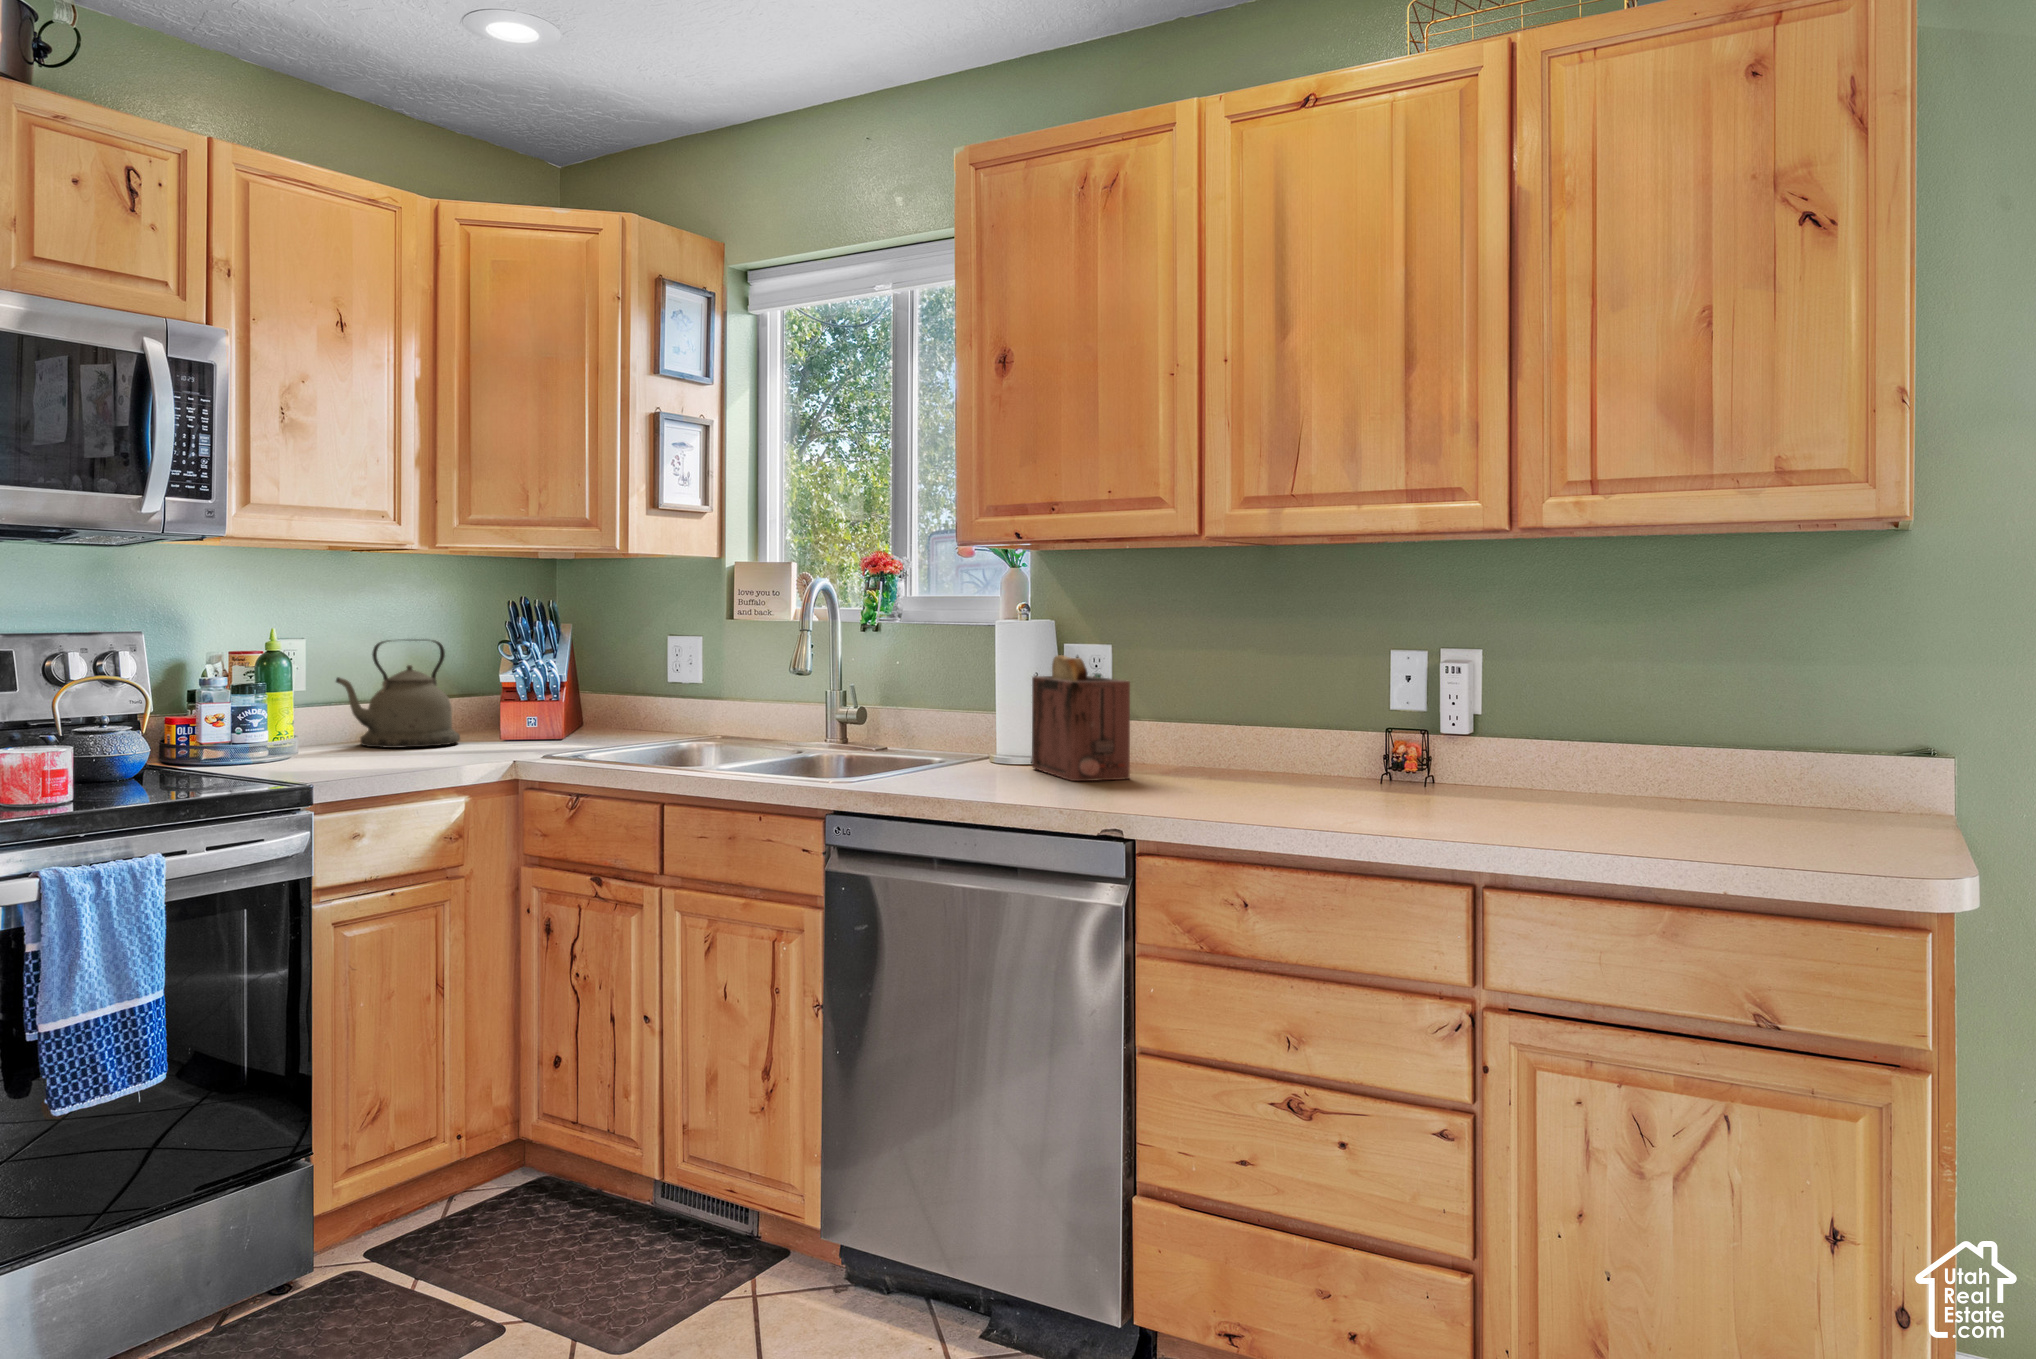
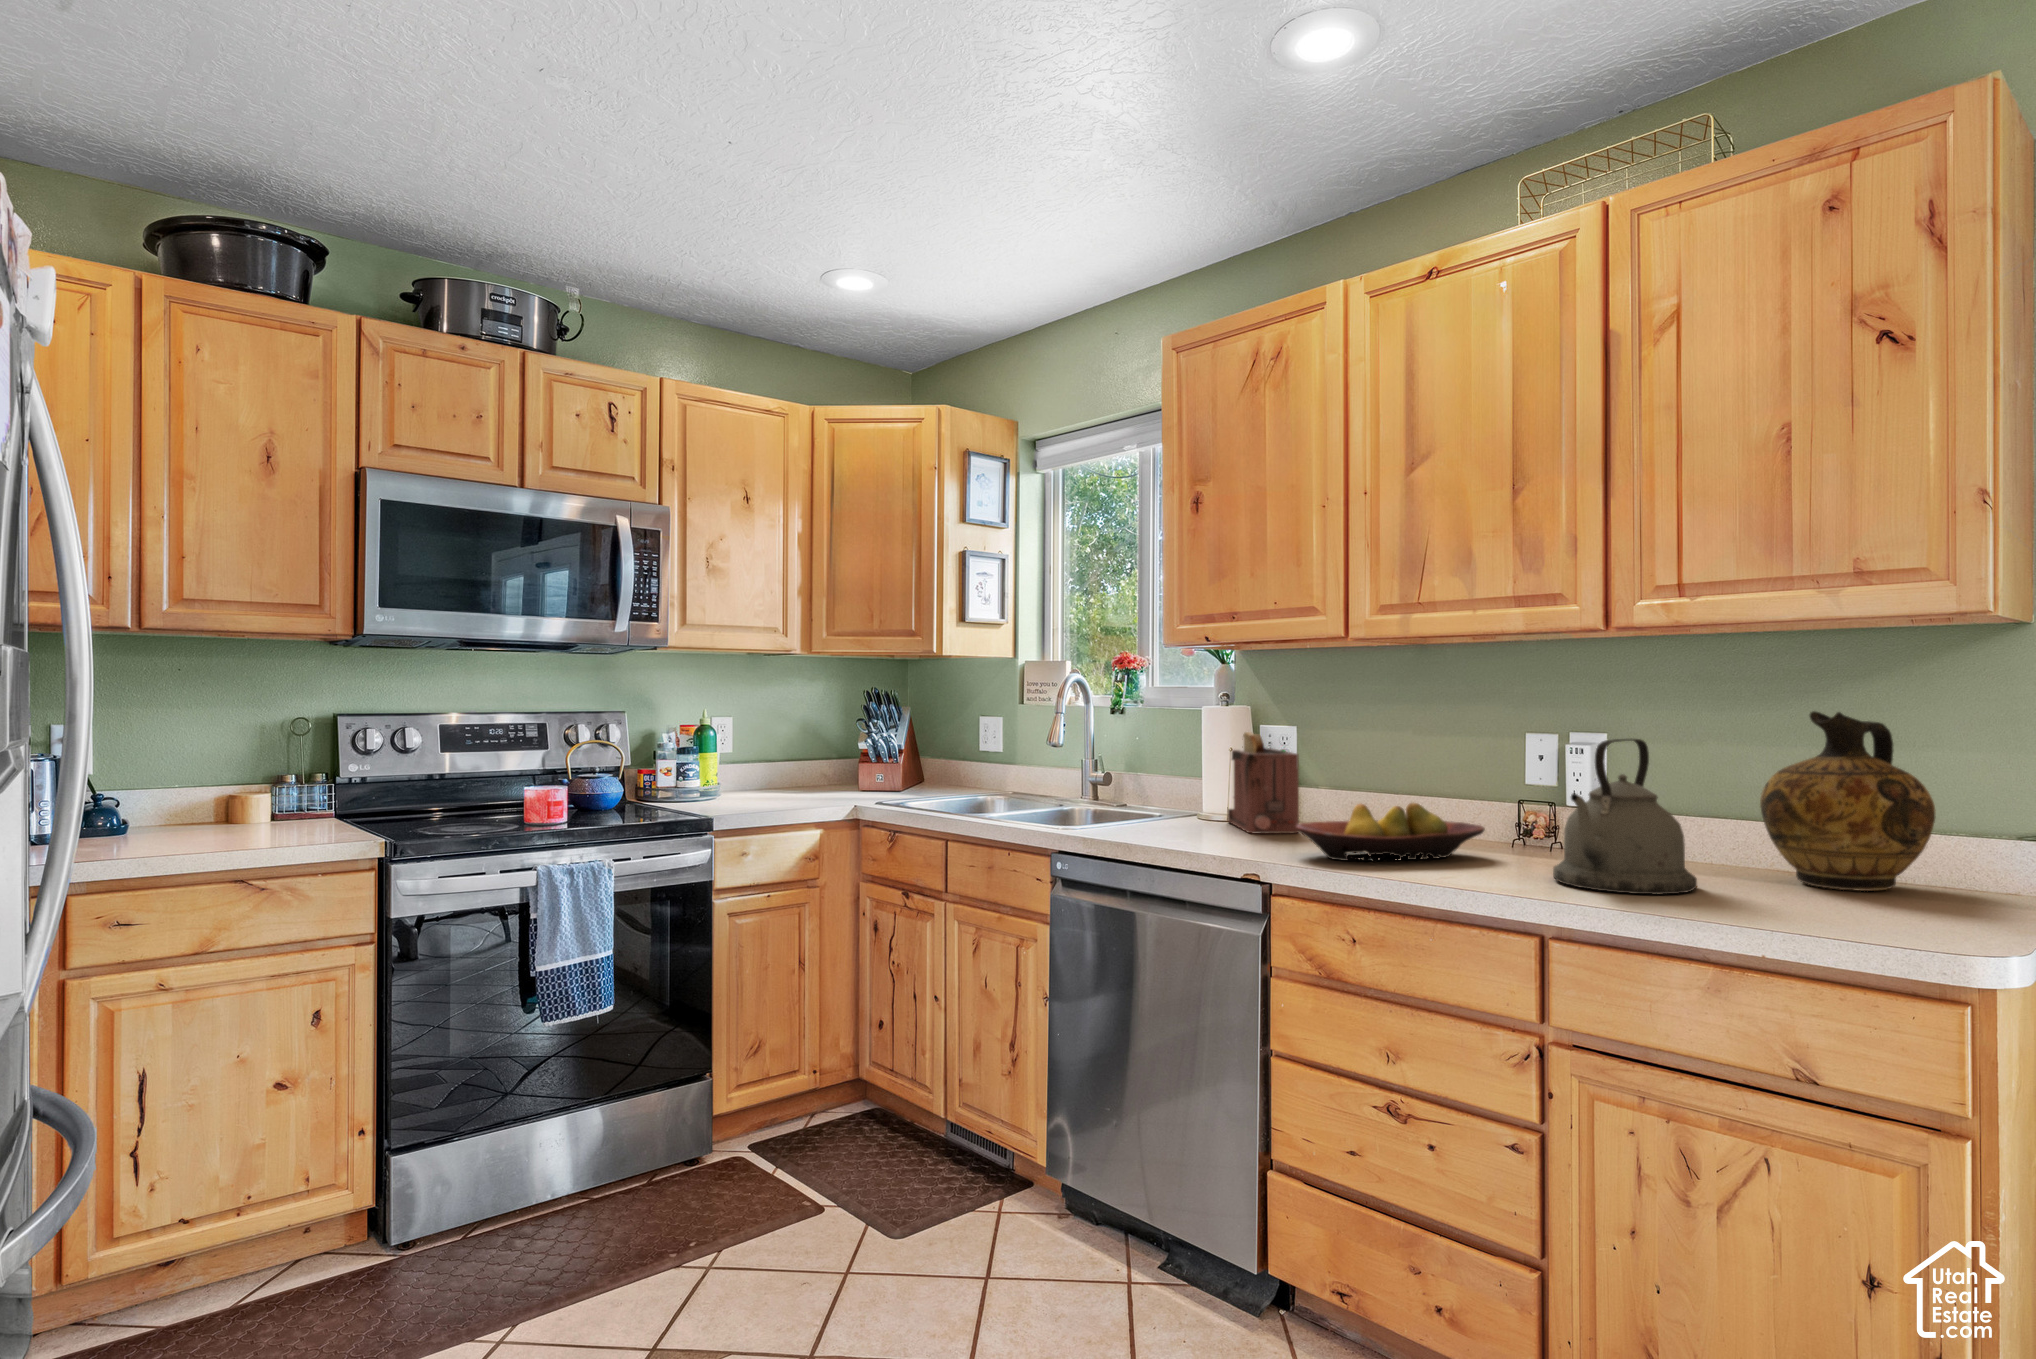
ceramic jug: none [1669,621,1844,817] -> present [1760,711,1936,891]
kettle: present [336,640,460,748] -> present [1553,739,1697,894]
fruit bowl: none [1156,736,1369,809] -> present [1296,803,1485,861]

